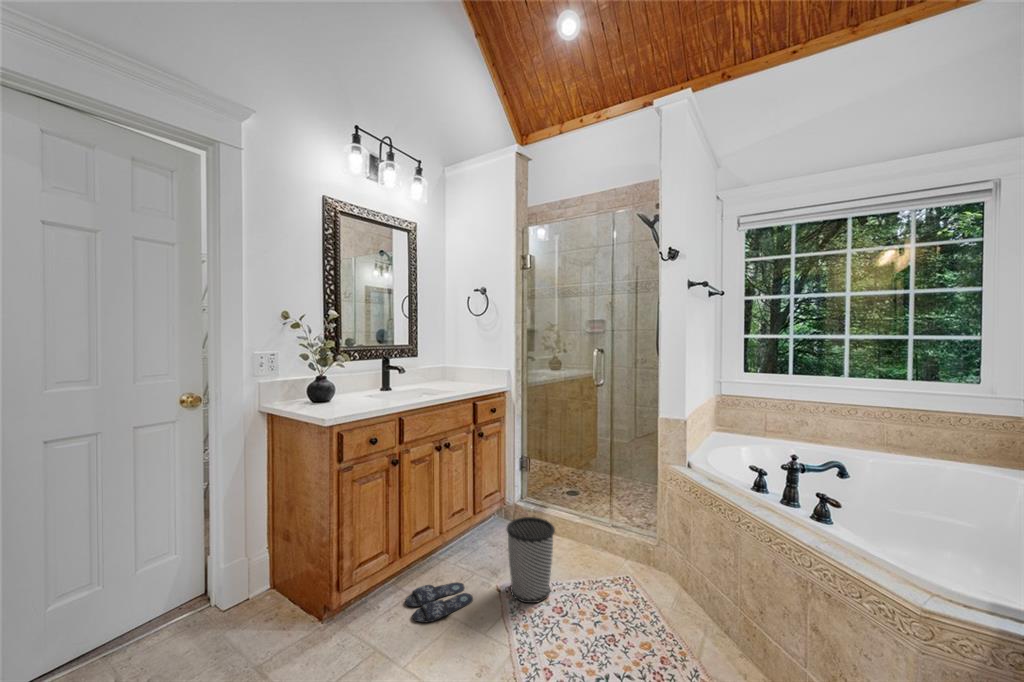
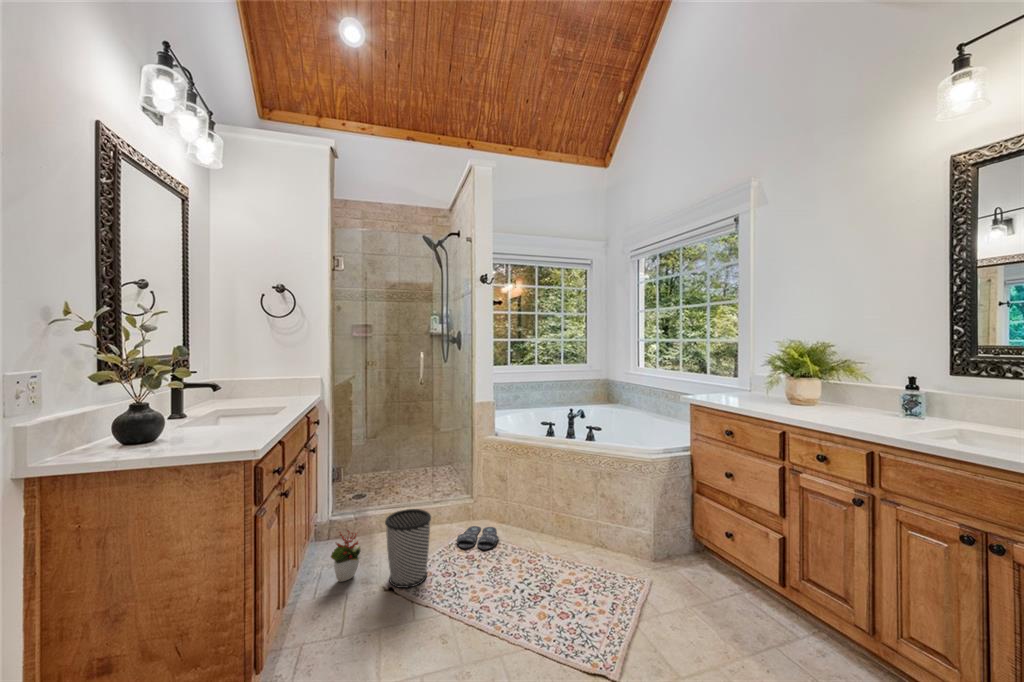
decorative plant: none [476,515,504,564] -> present [331,530,360,582]
slippers: present [405,582,473,622] -> present [457,526,499,550]

